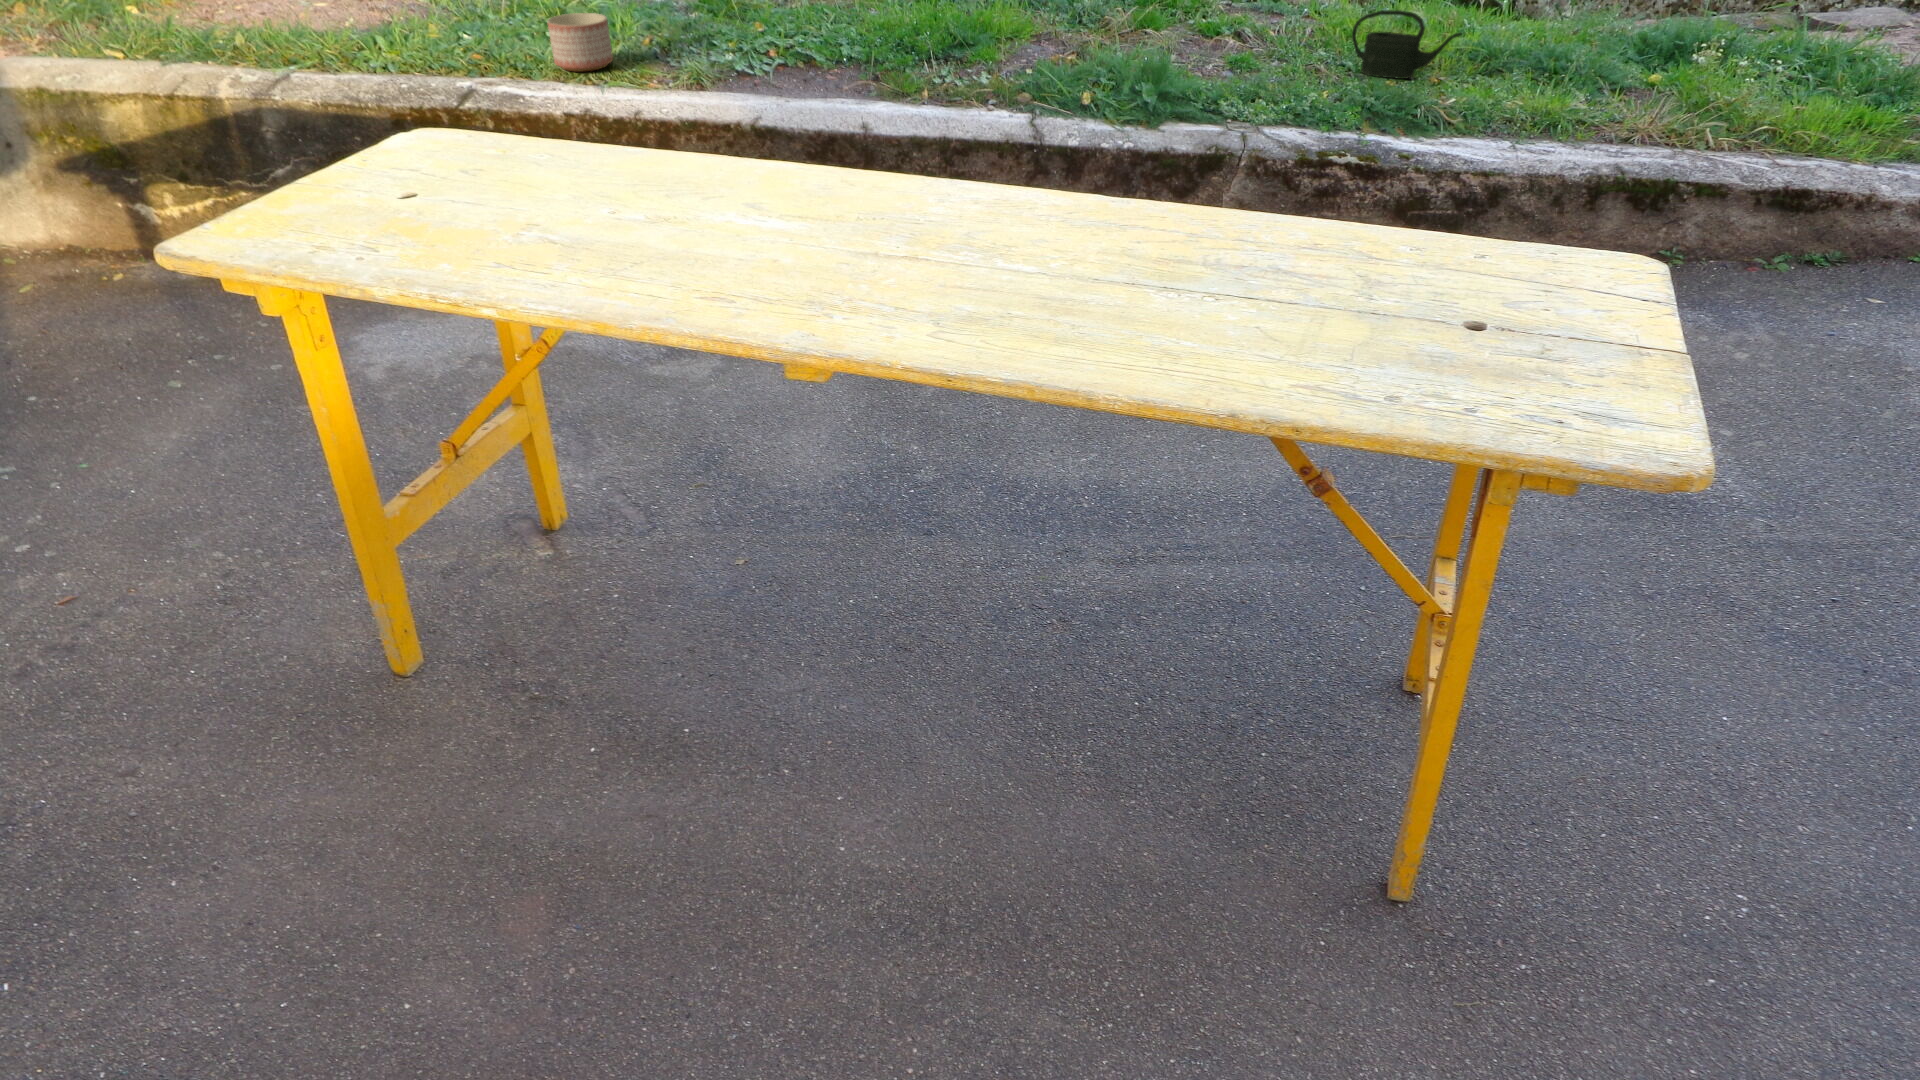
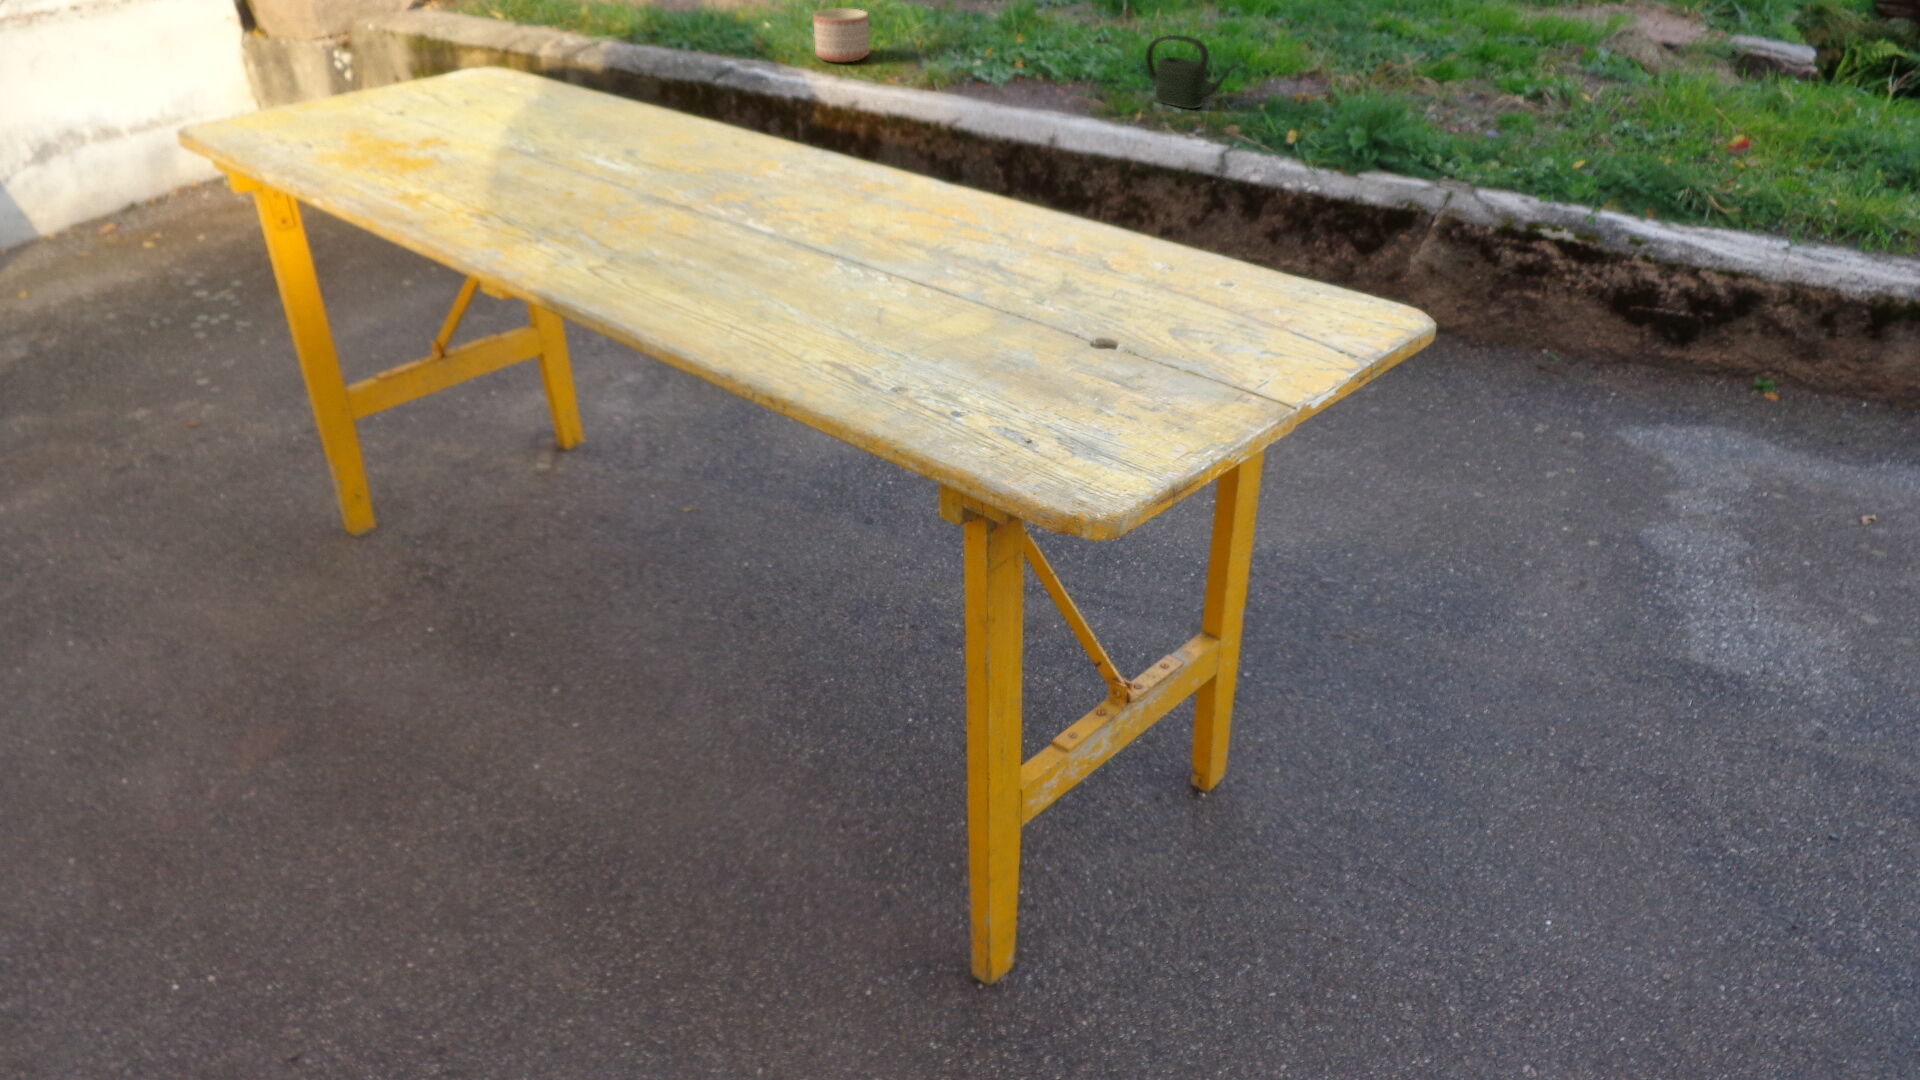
watering can: present [1352,10,1461,79] -> present [1146,35,1238,109]

